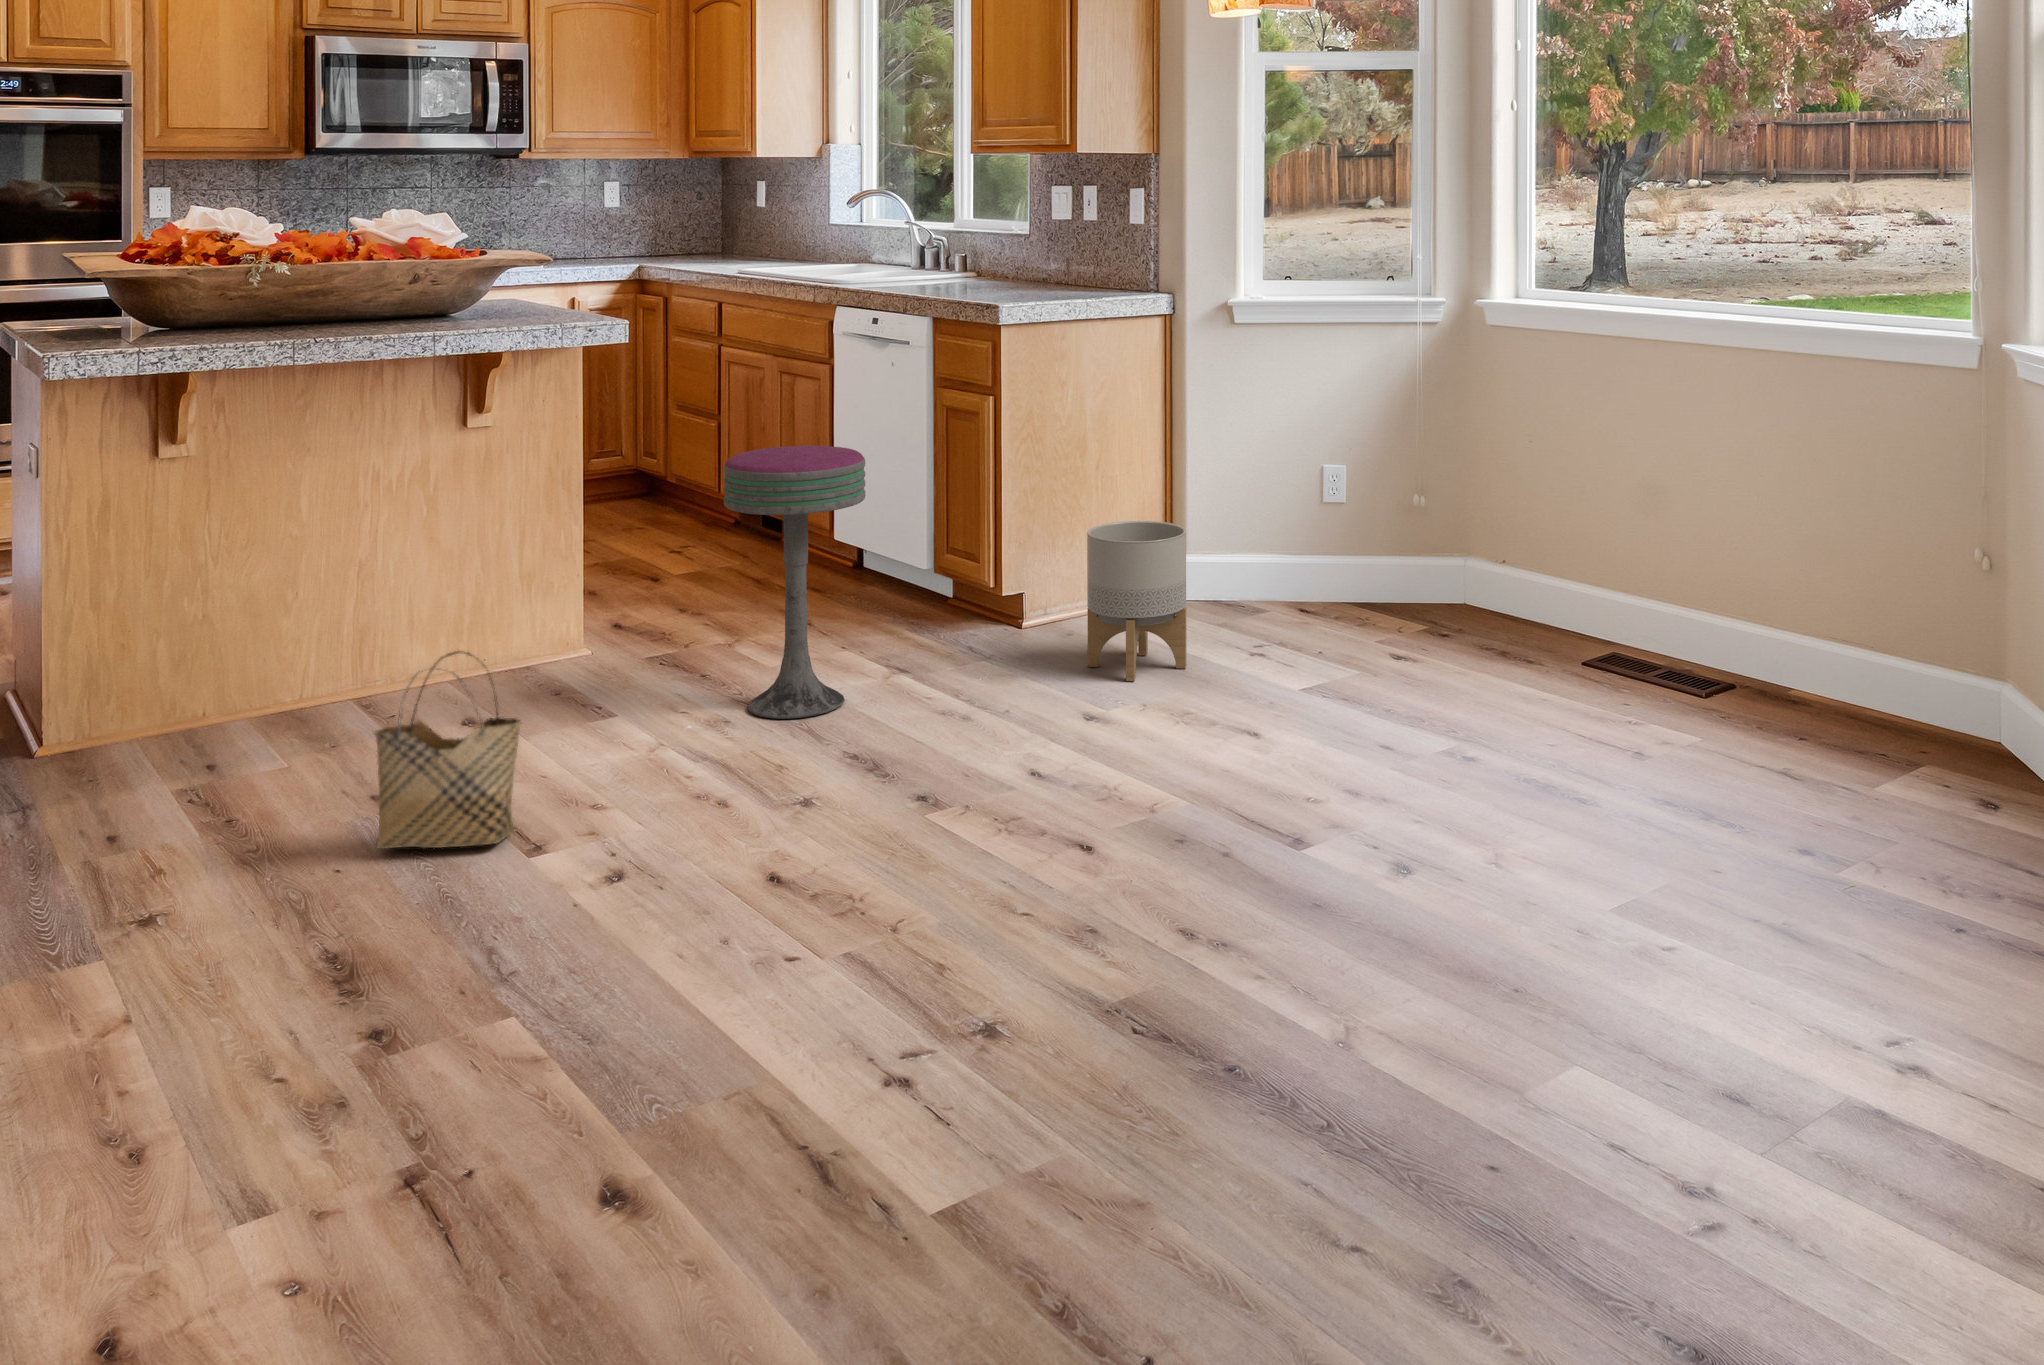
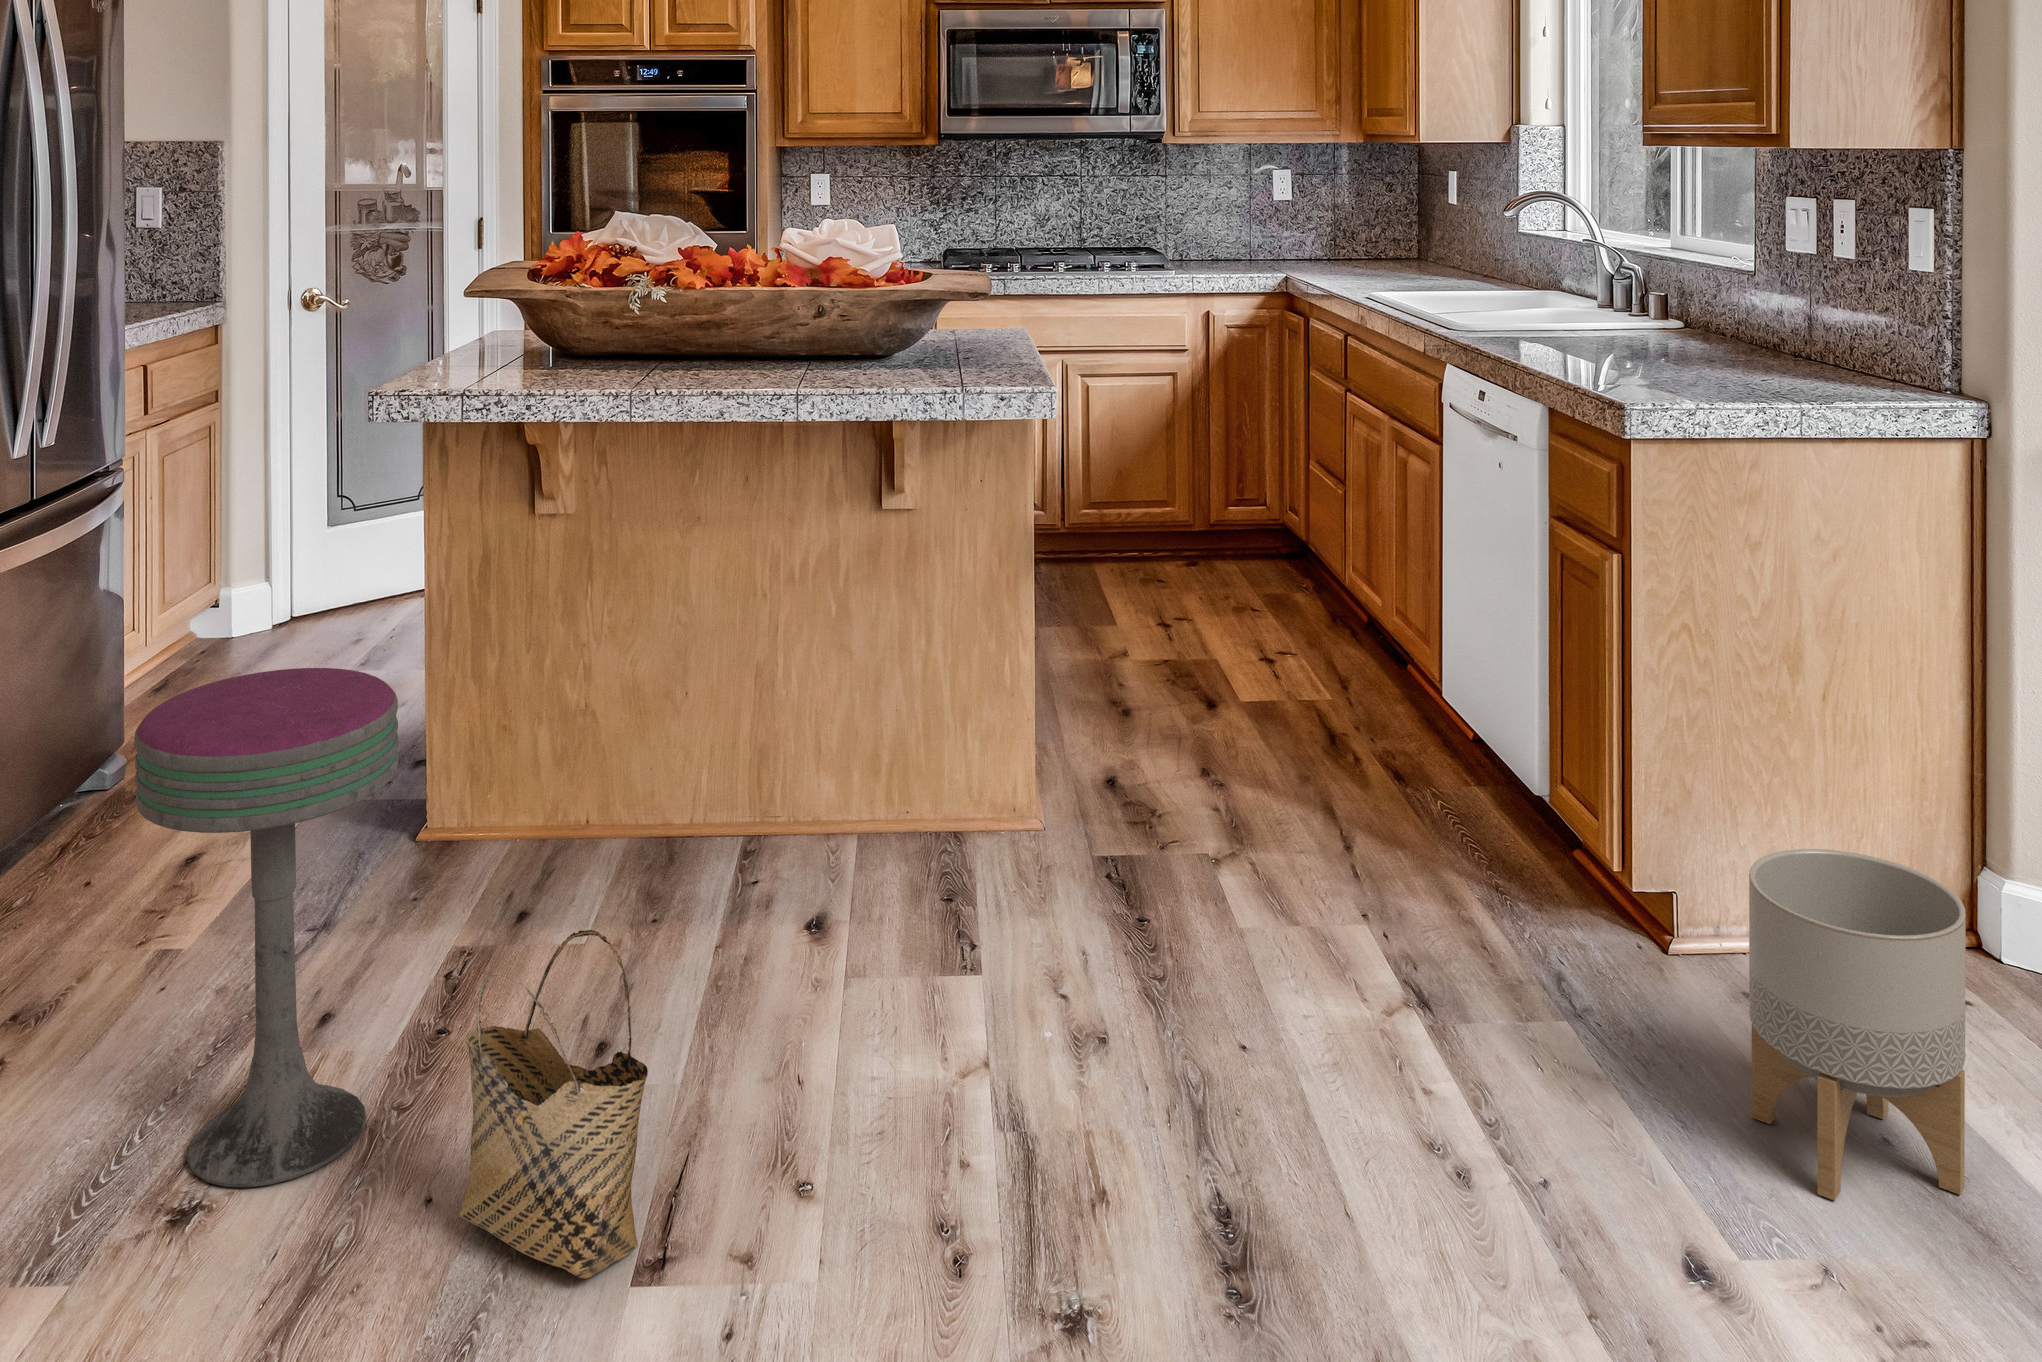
bar stool: present [724,446,866,719] -> present [134,668,399,1188]

